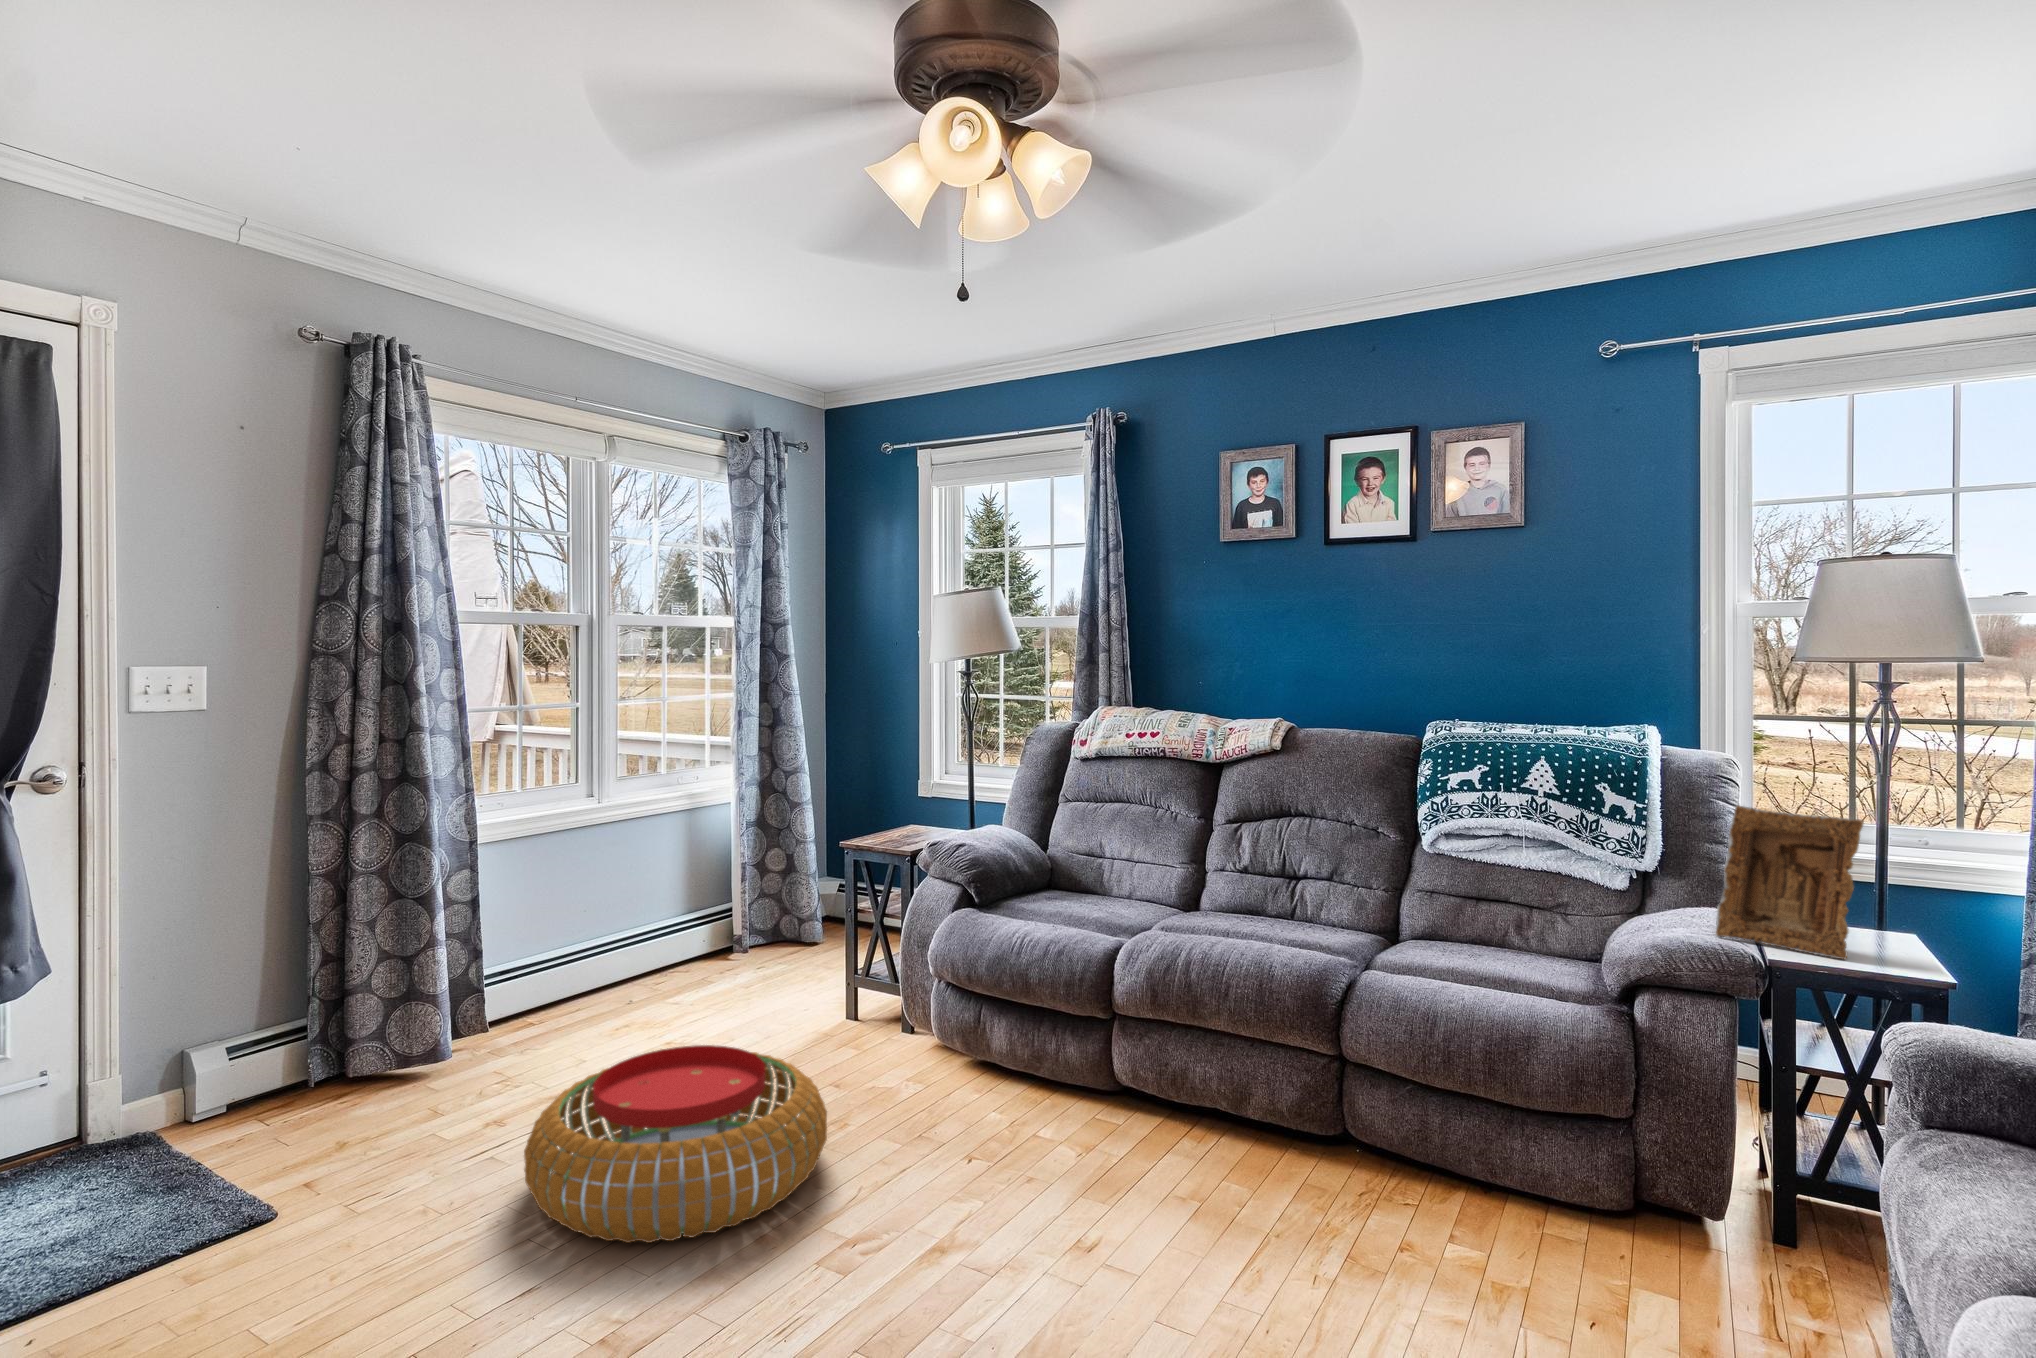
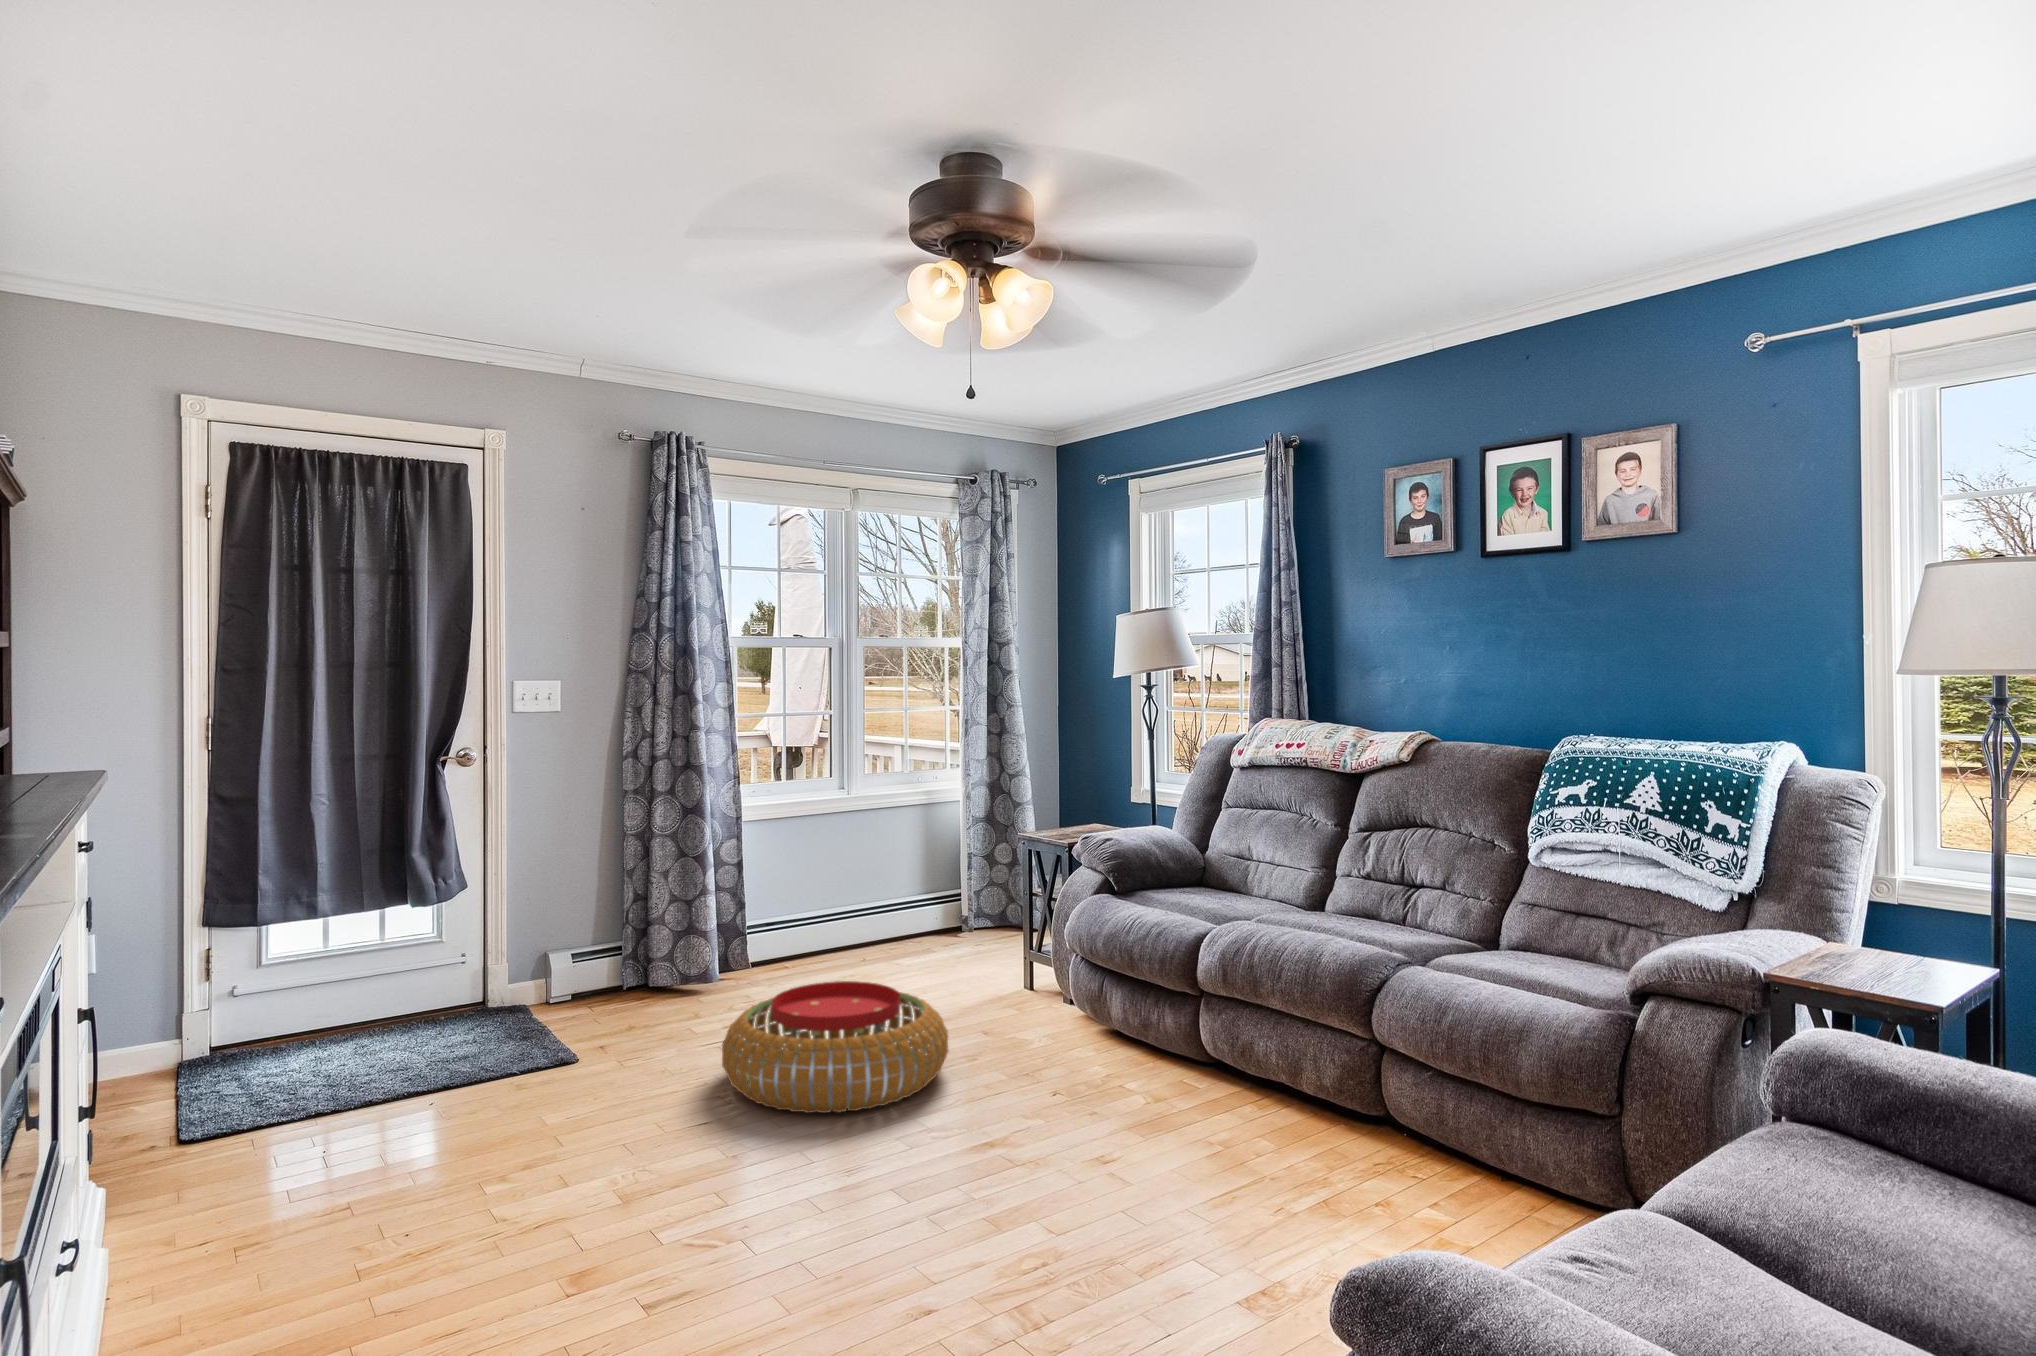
picture frame: present [1715,805,1864,959] -> none [1734,821,1877,977]

